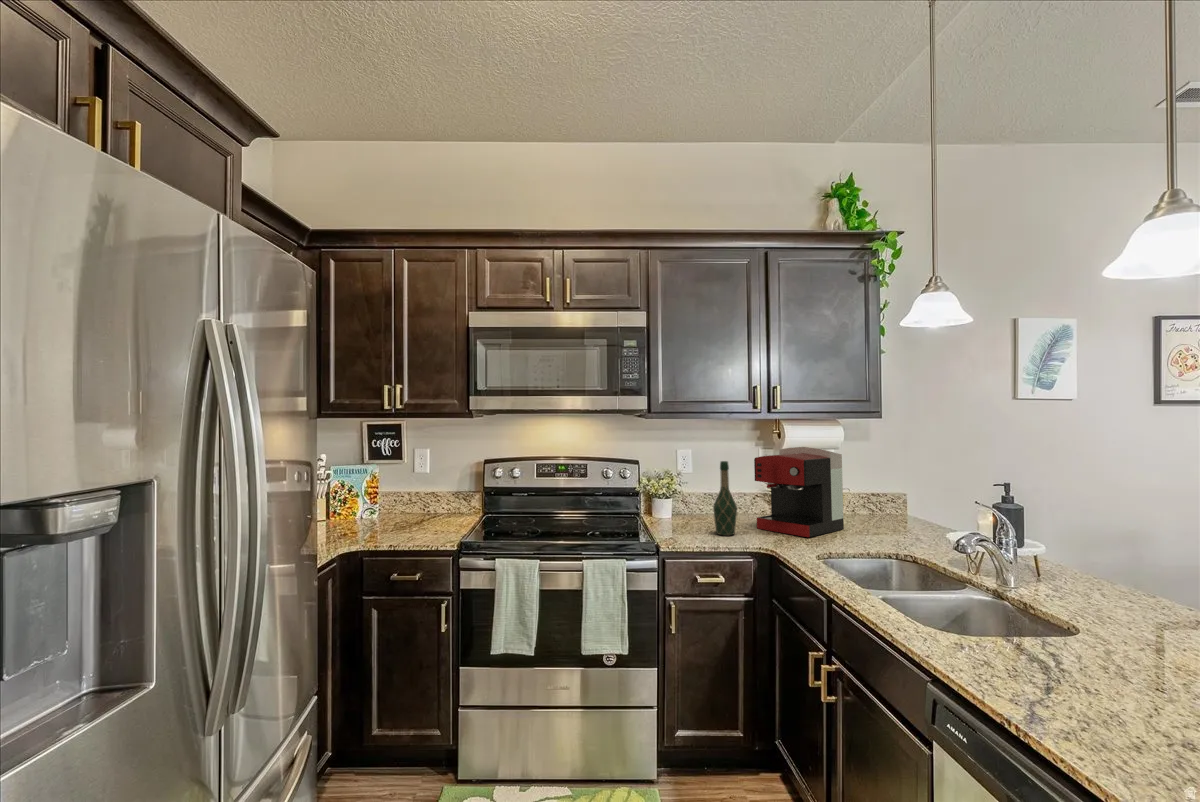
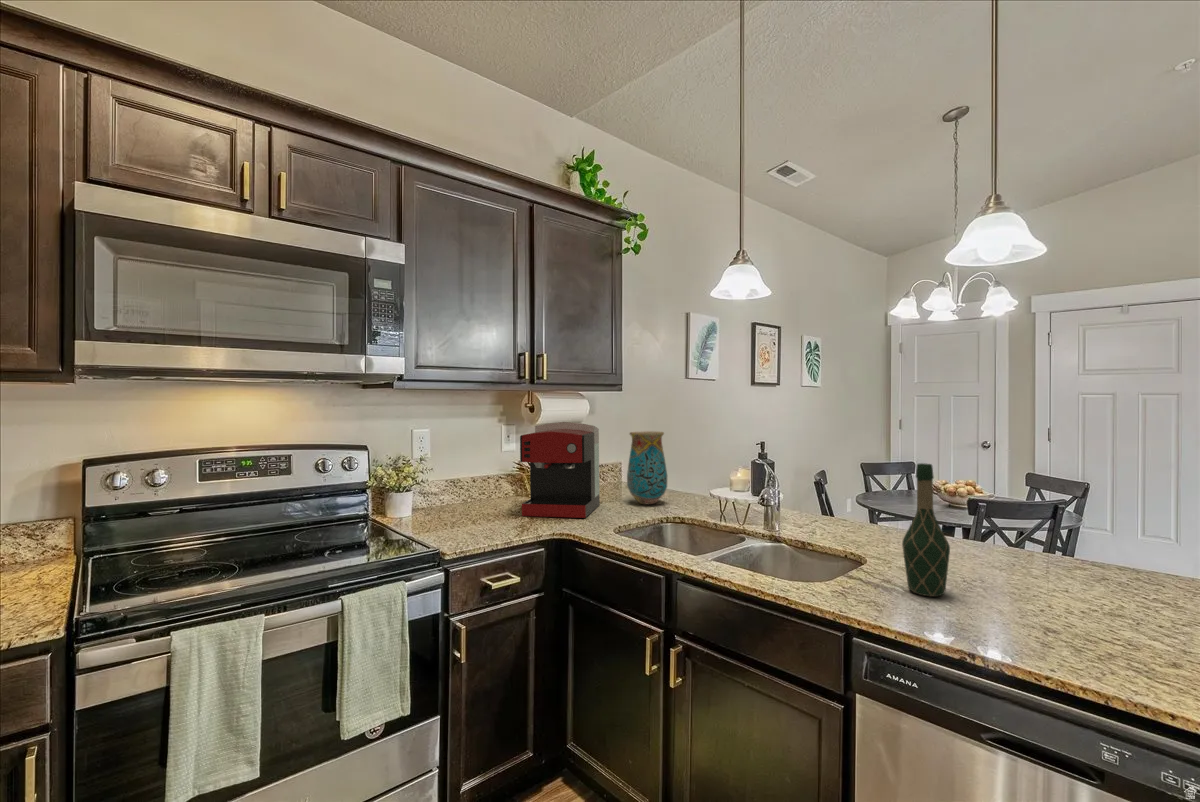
vase: none [875,459,922,536] -> present [627,431,667,504]
wine bottle: present [713,461,737,535] -> present [902,463,950,596]

